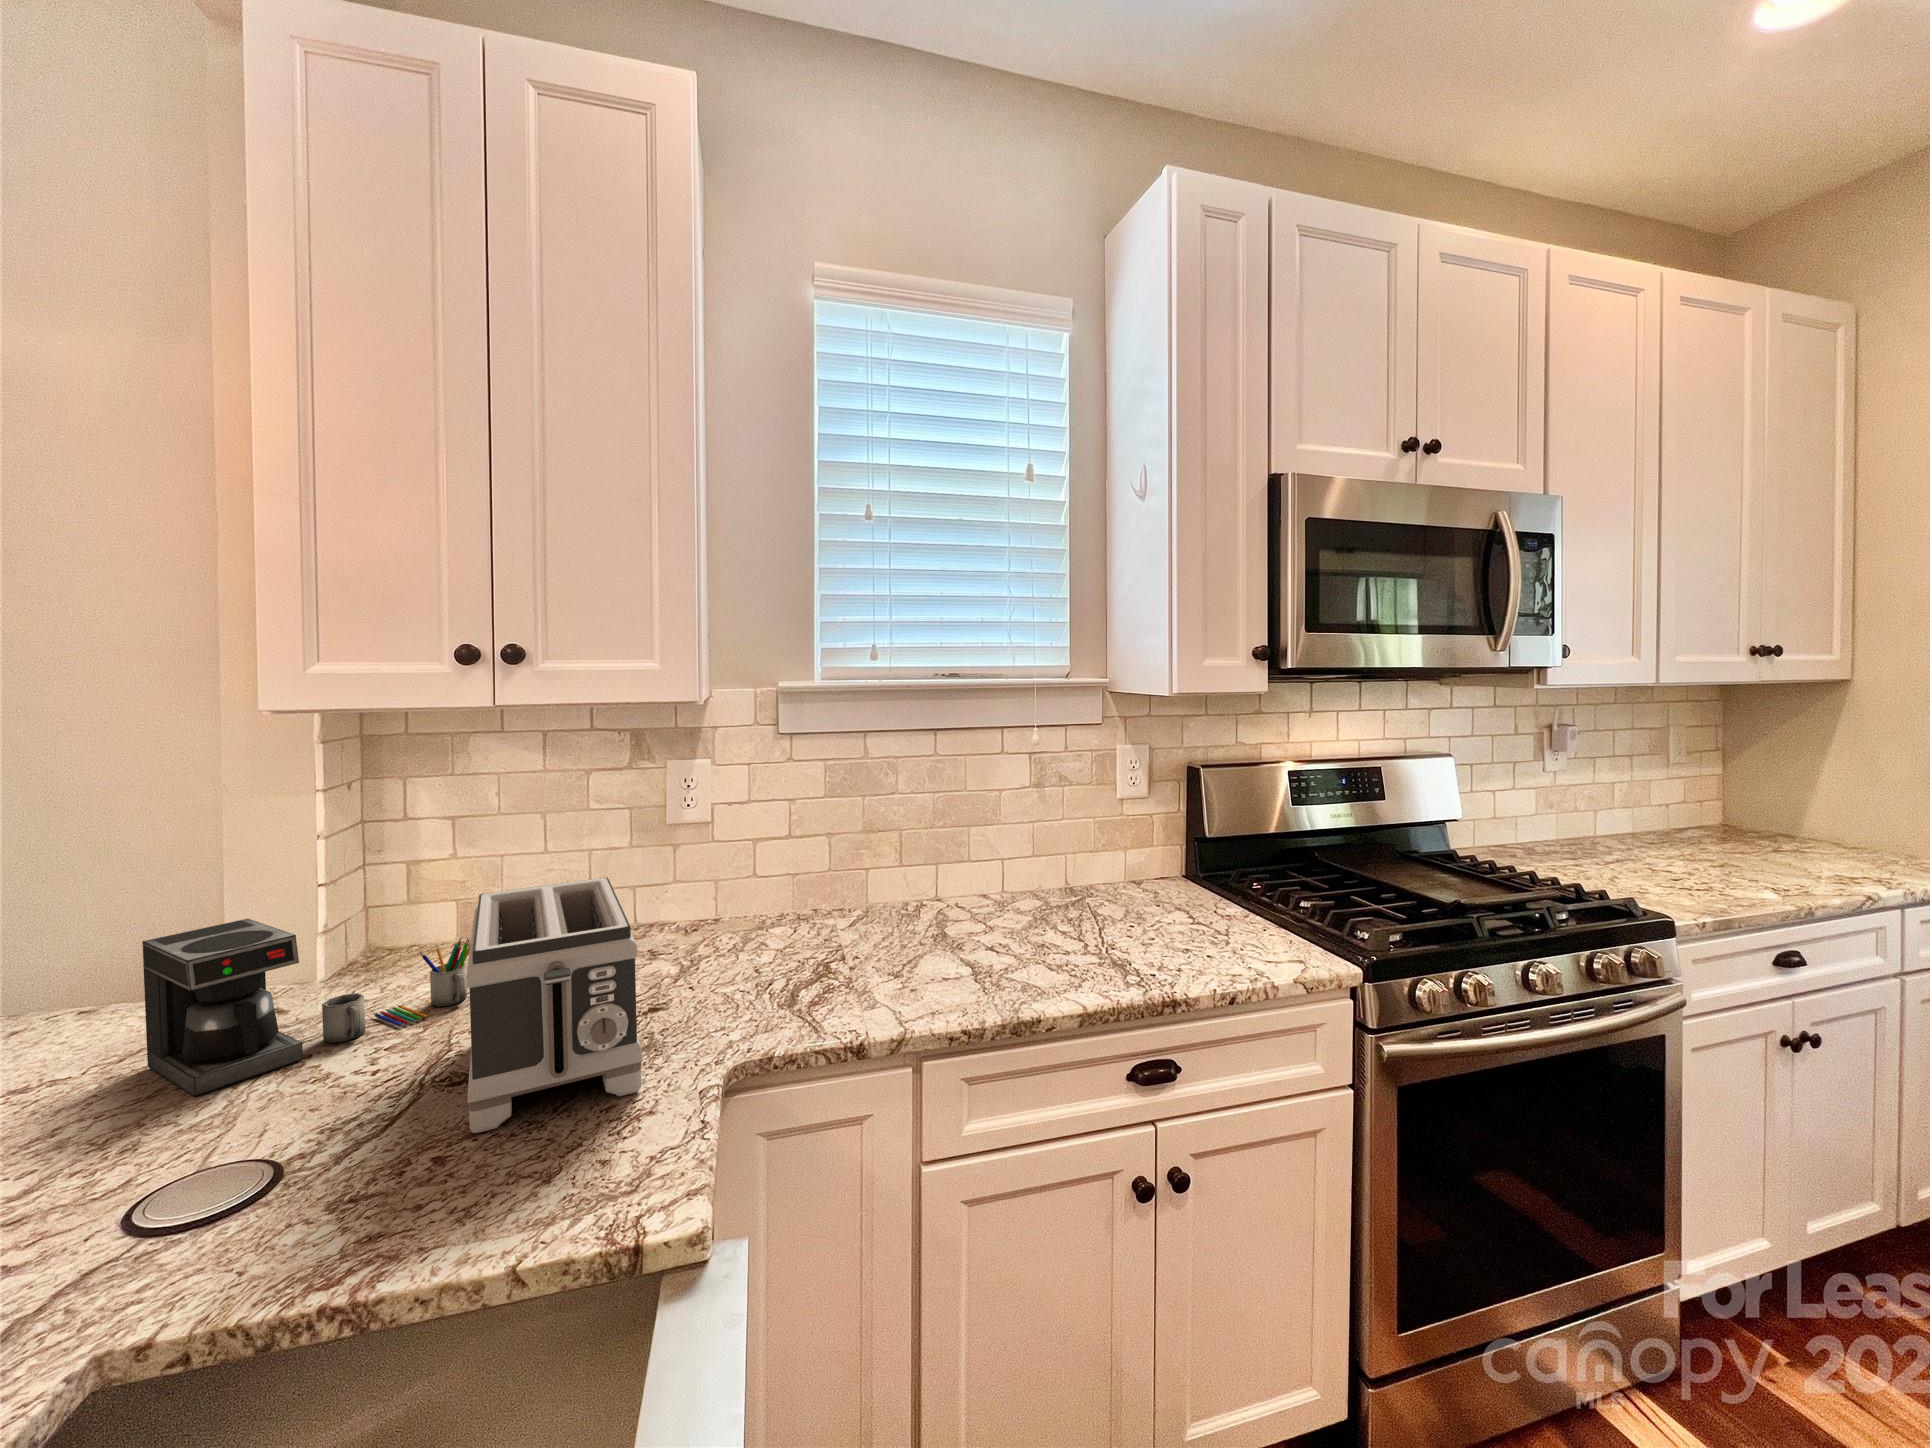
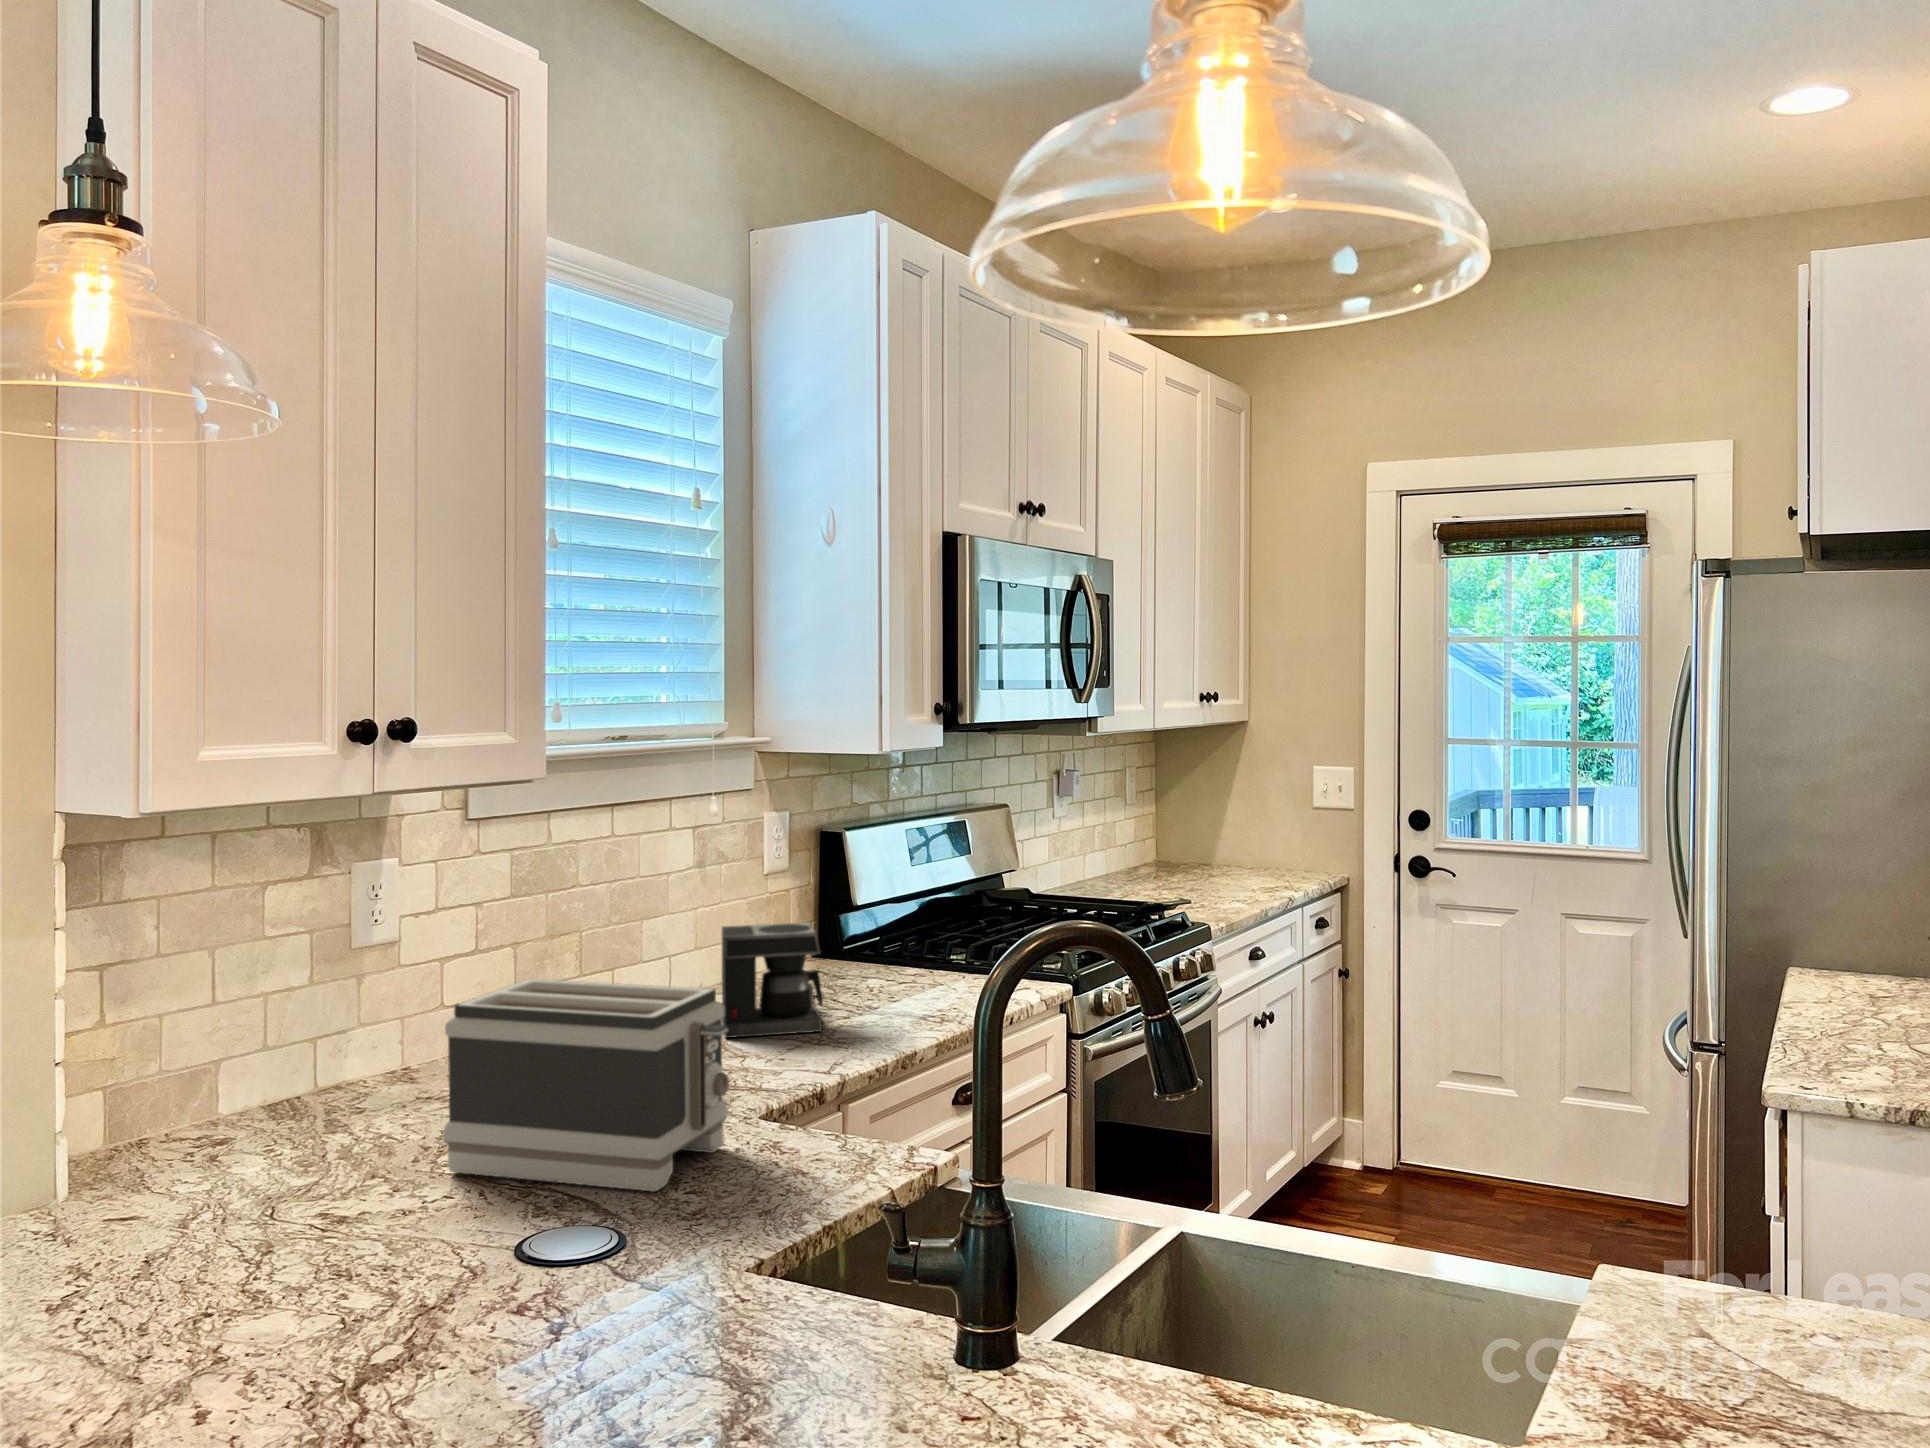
coffee maker: present [142,919,470,1096] -> present [722,922,823,1038]

